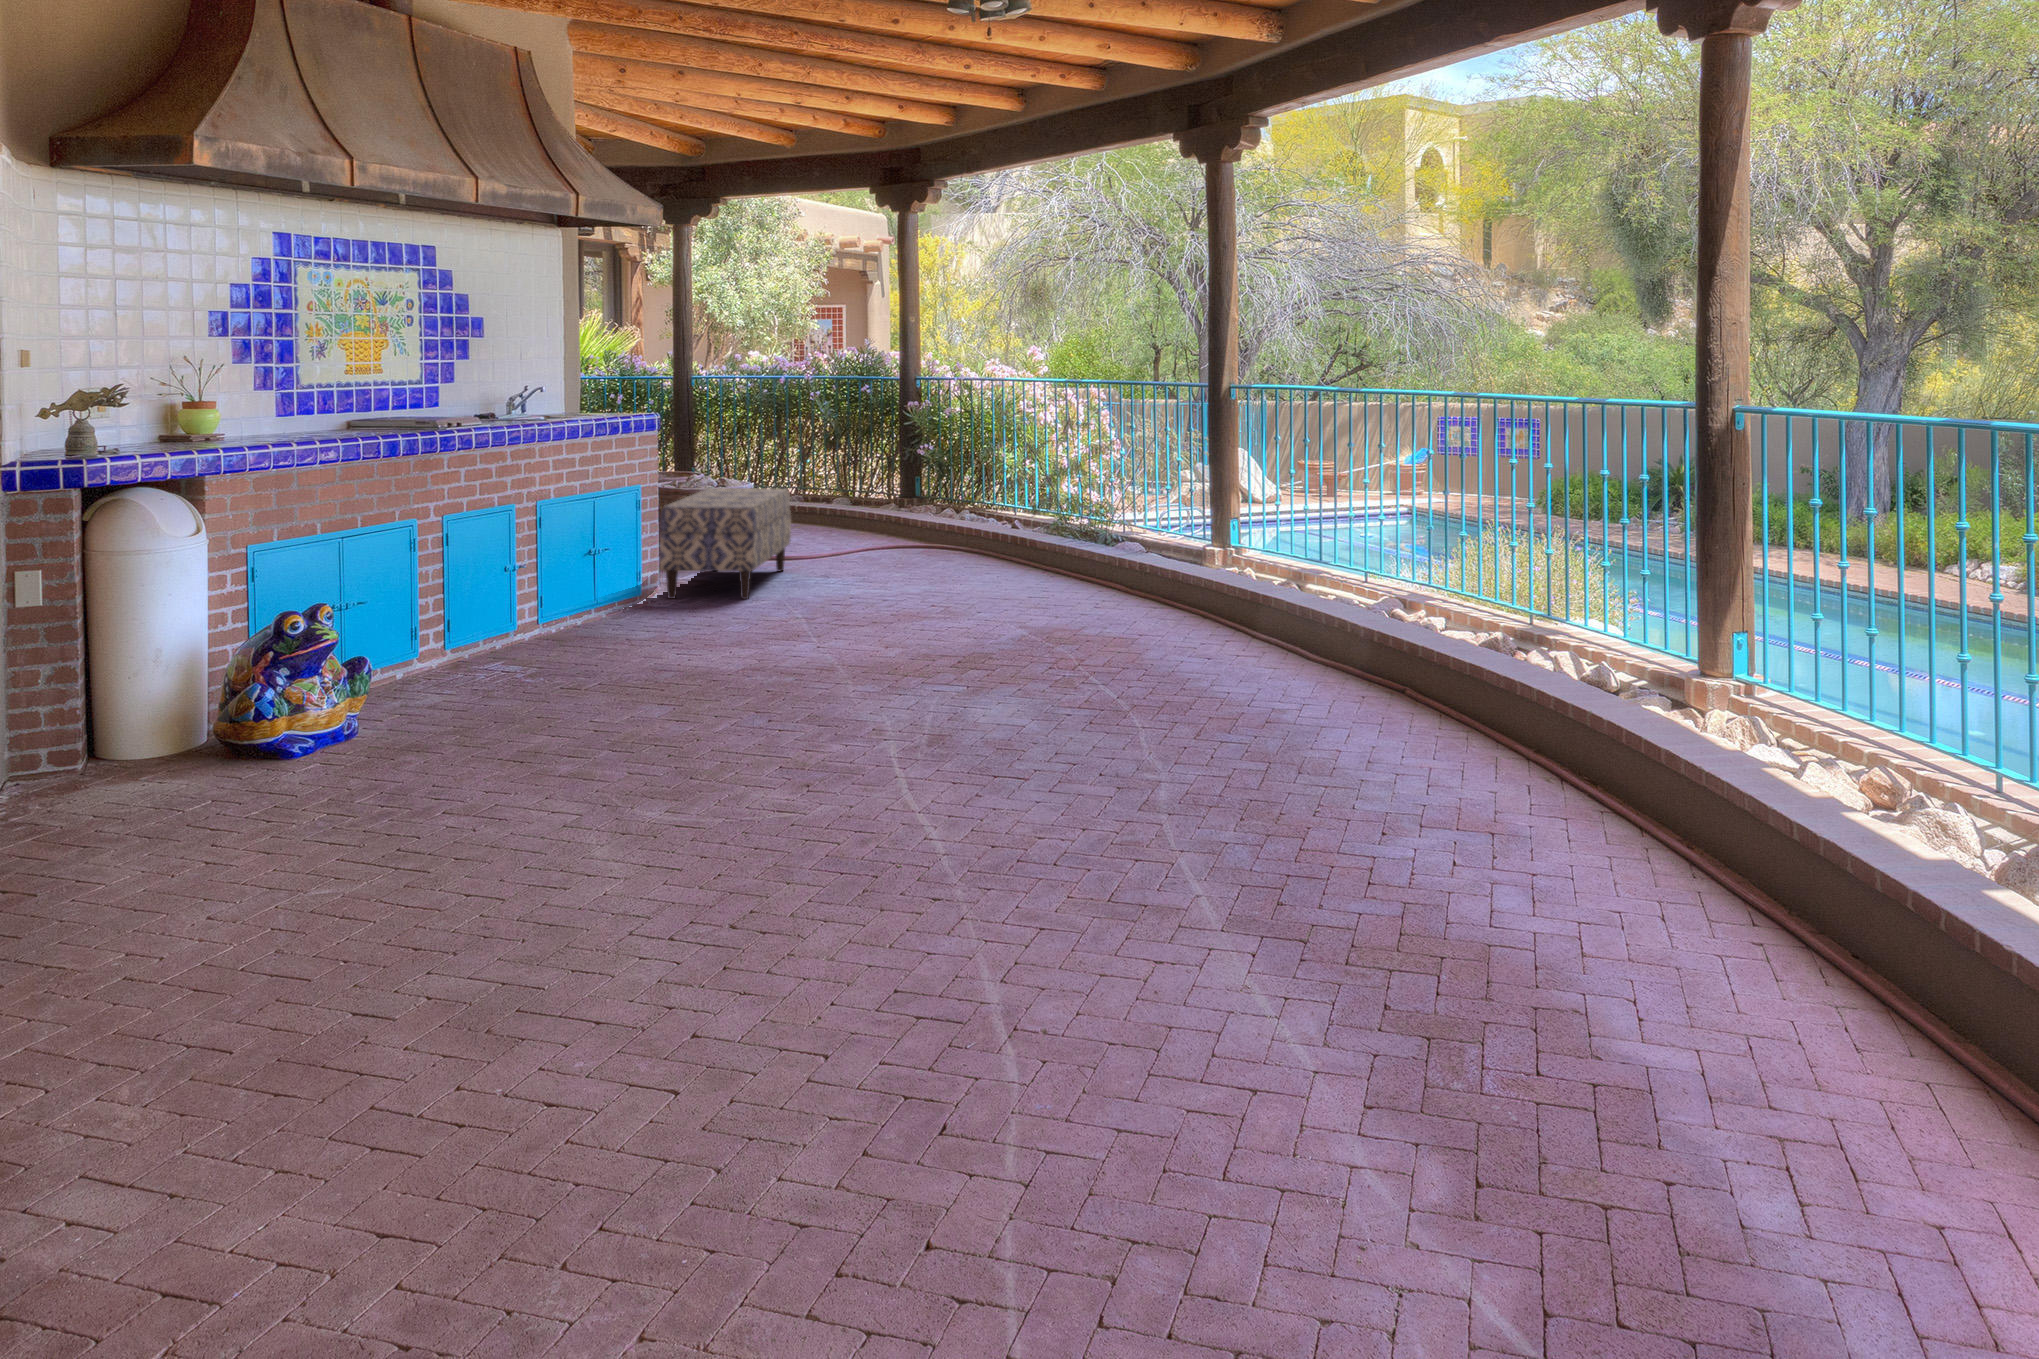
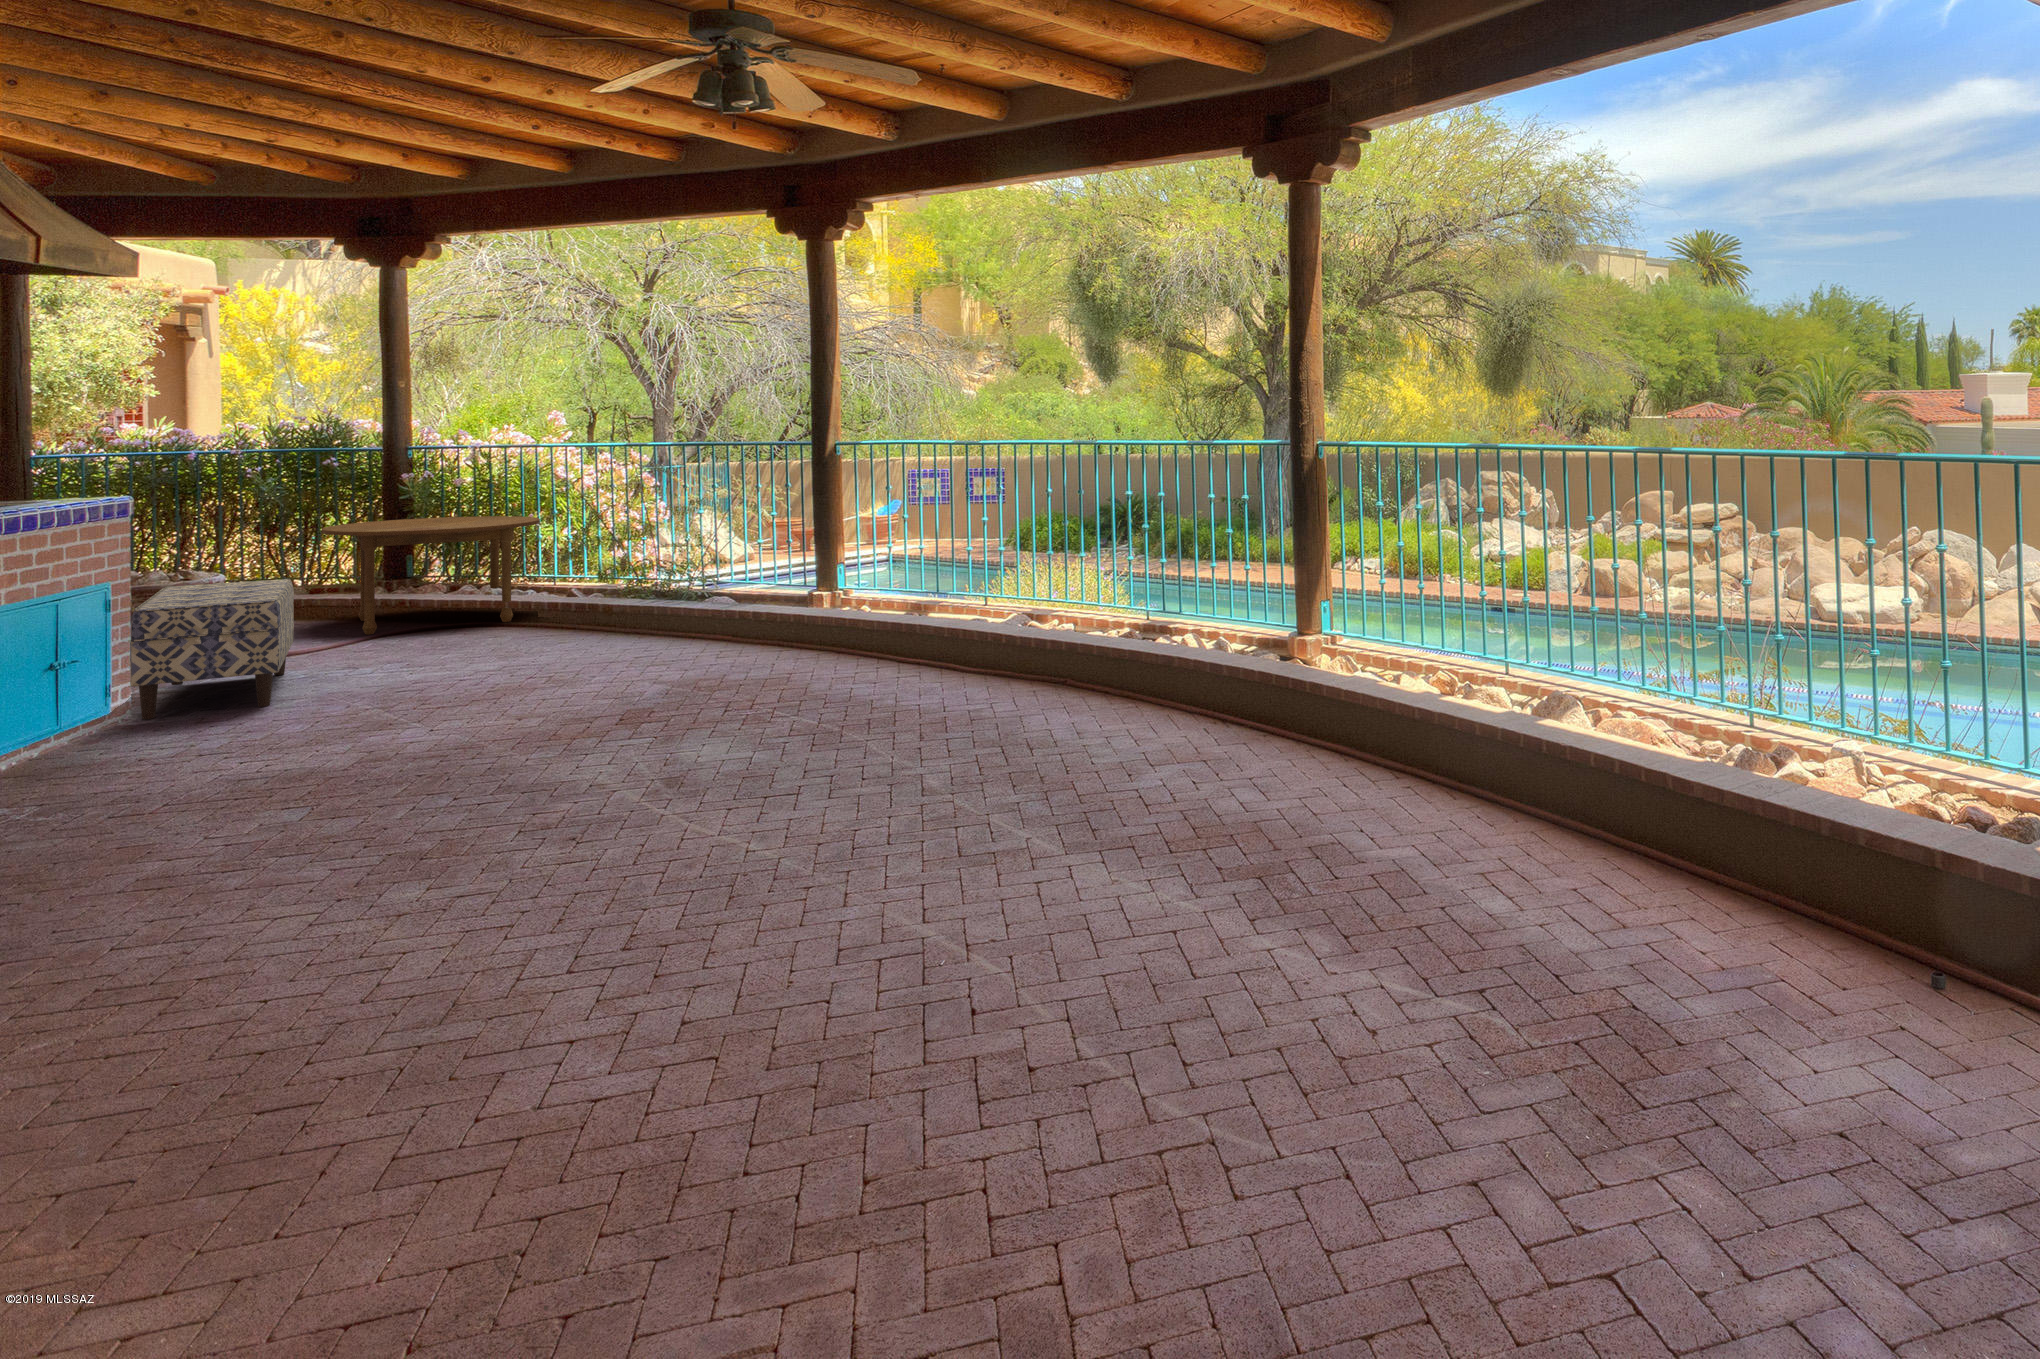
dining table: none [842,440,1002,542] -> present [322,516,540,635]

